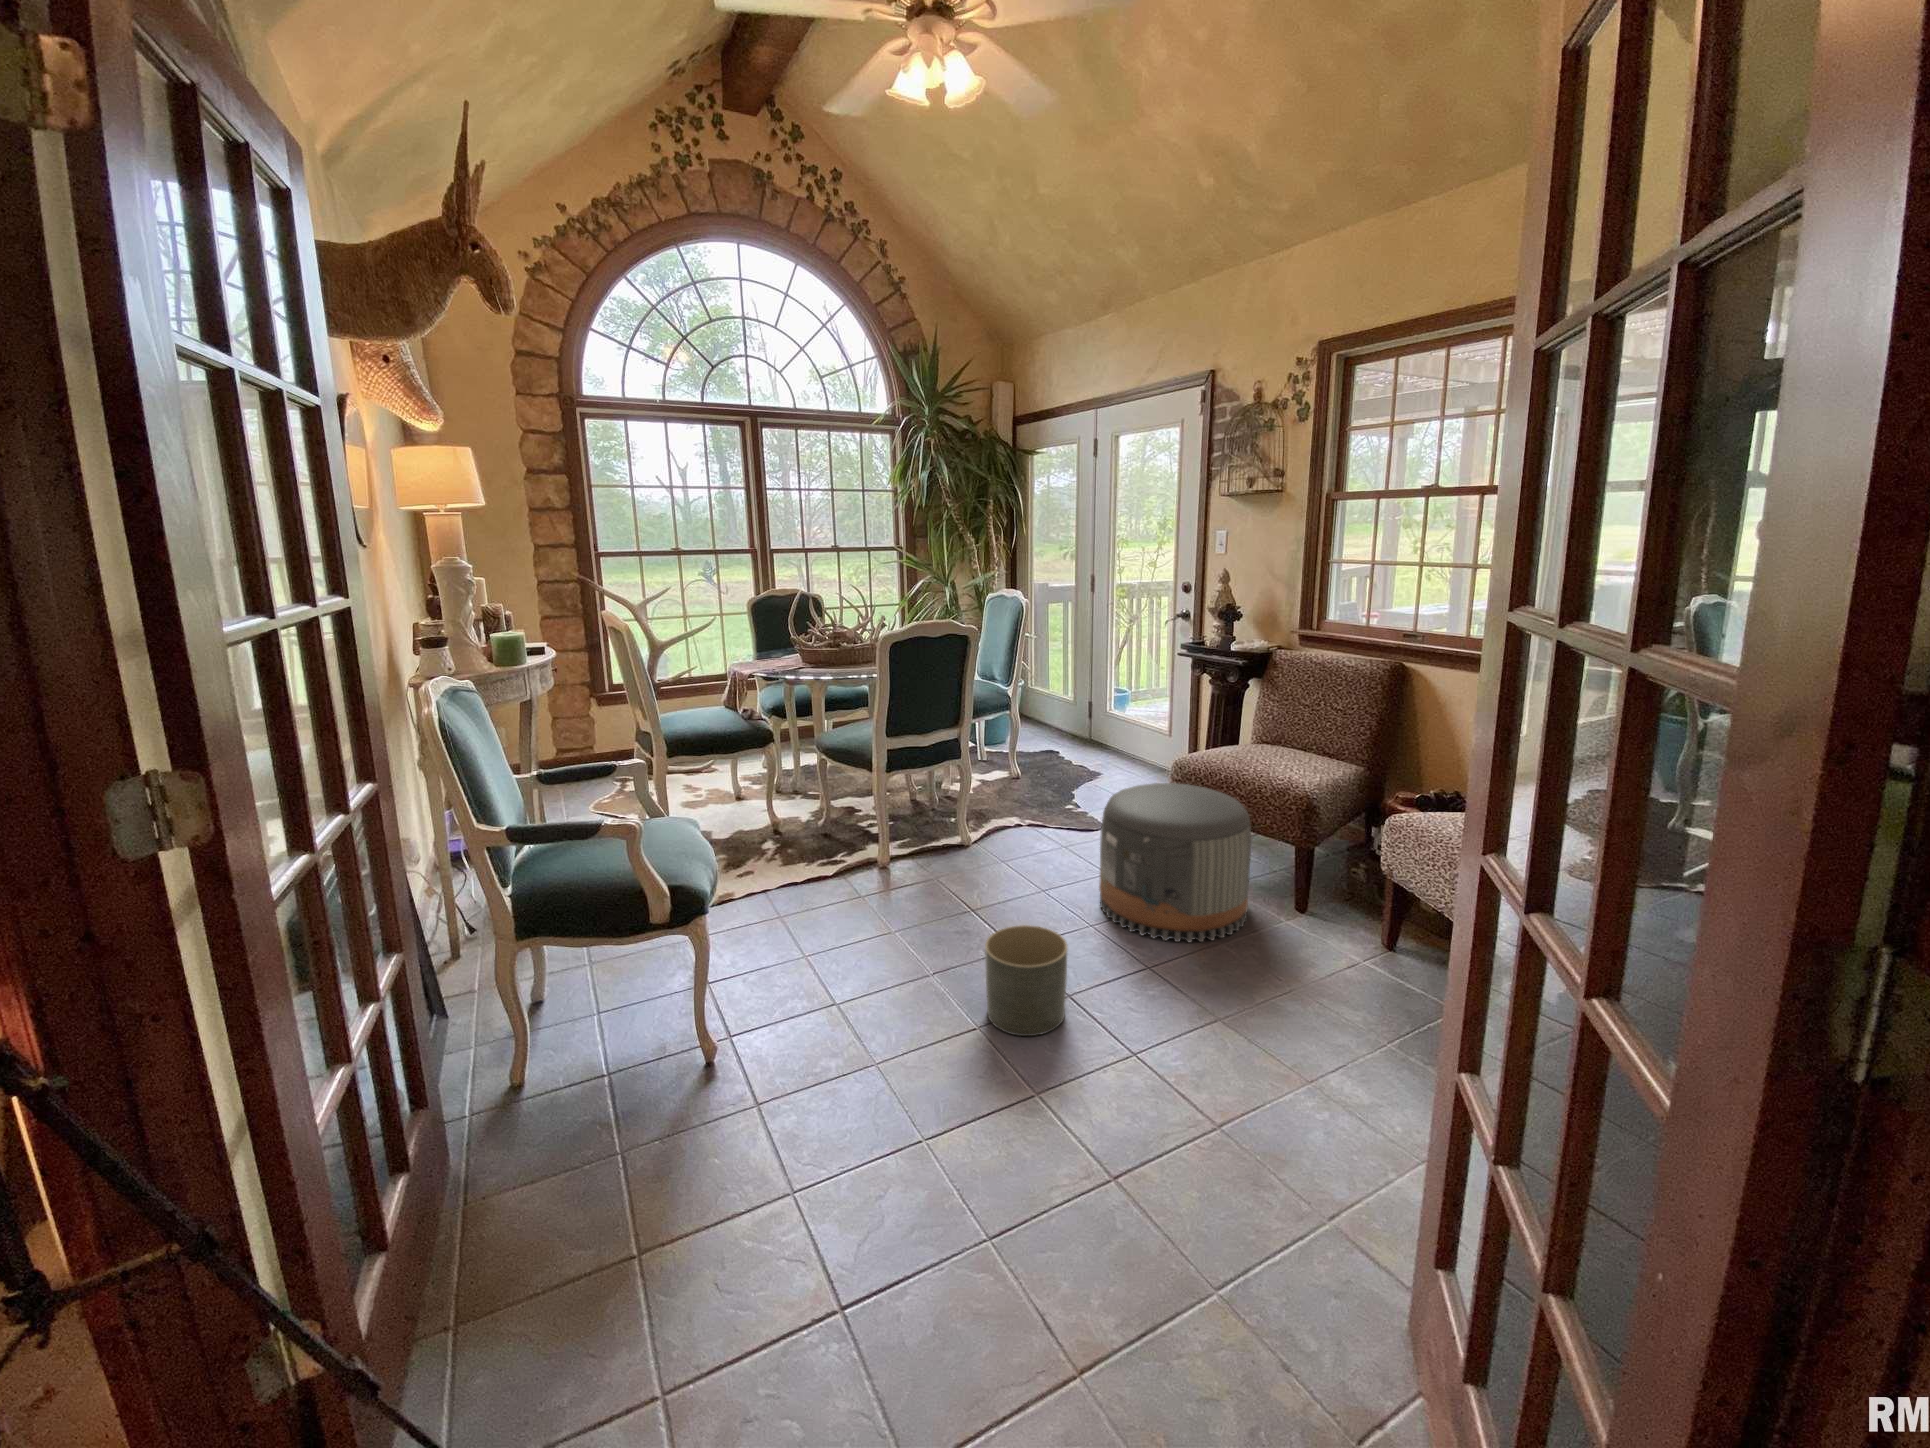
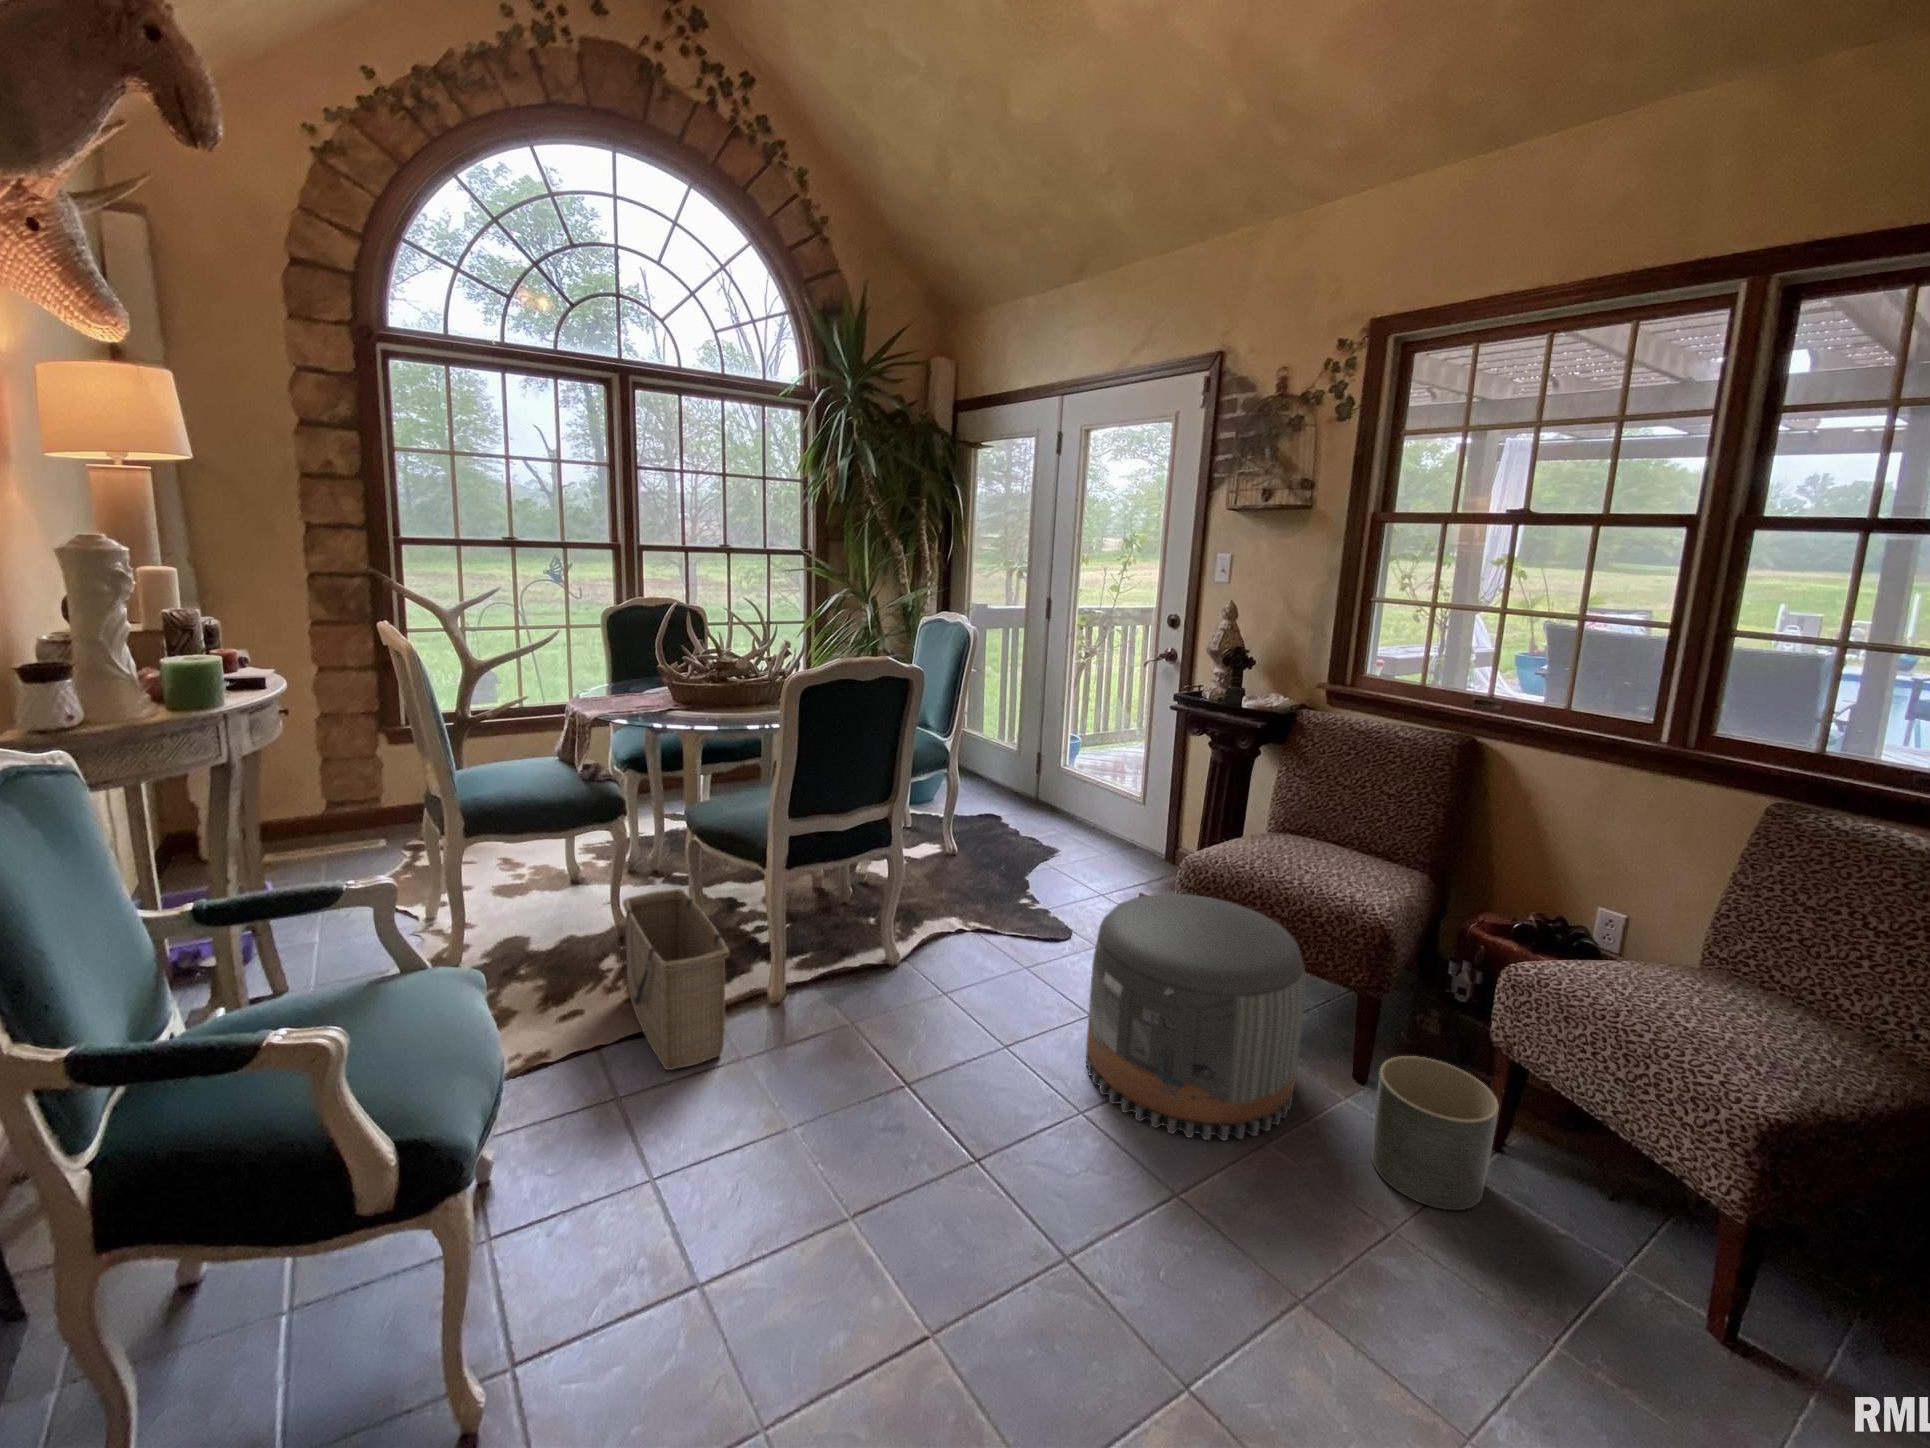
basket: none [776,790,849,904] -> present [623,889,729,1070]
planter: present [985,925,1068,1036] -> present [1371,1056,1499,1210]

